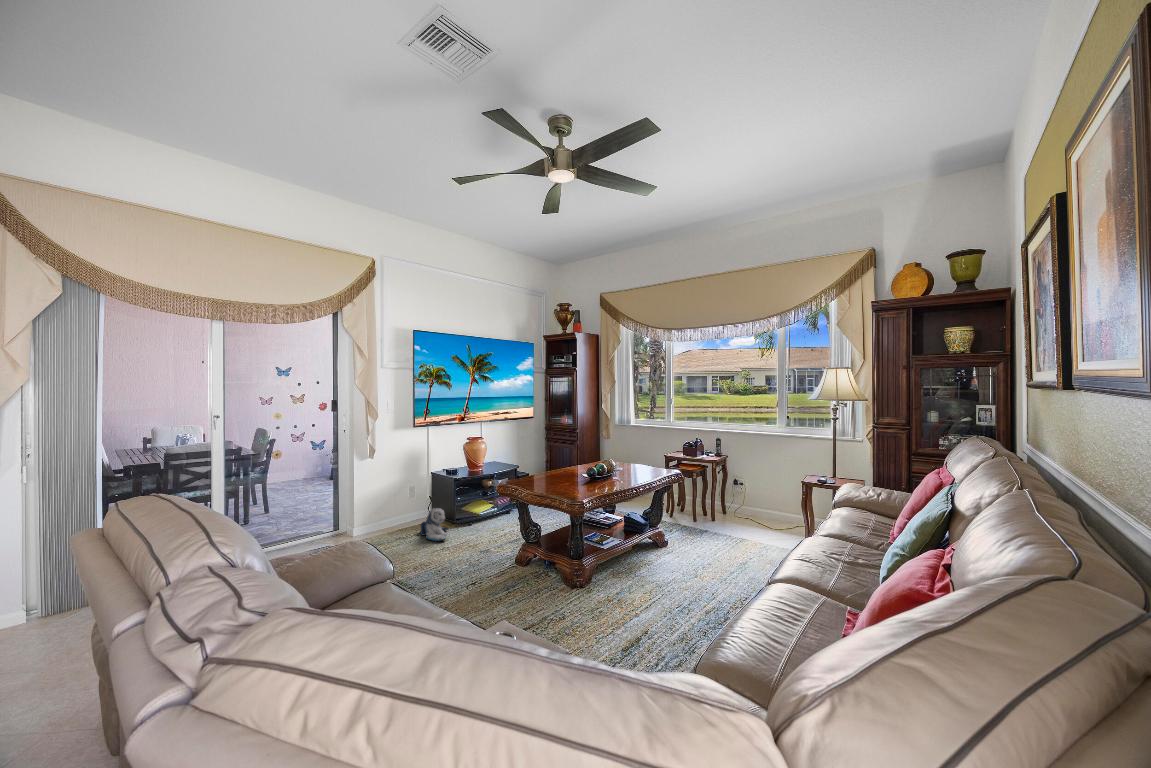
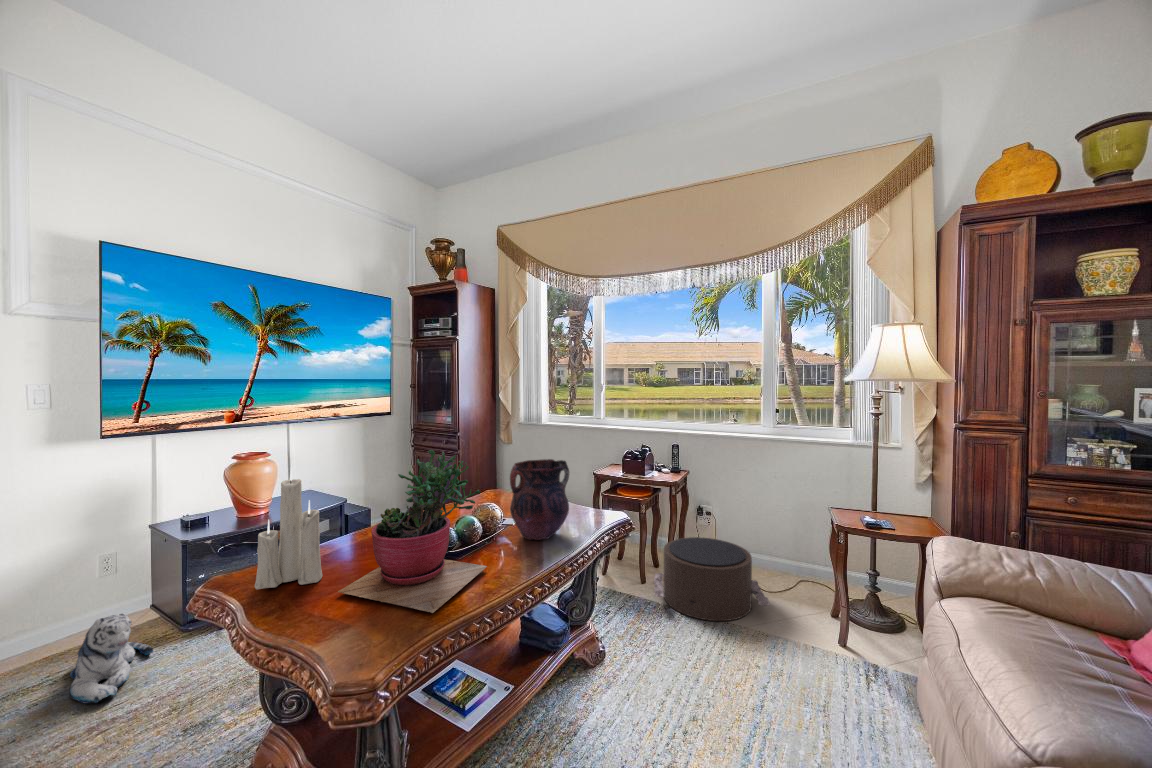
succulent plant: none [555,431,610,490] -> present [338,450,487,613]
candle: none [522,435,545,483] -> present [255,467,322,589]
vase: none [618,440,646,476] -> present [510,459,569,540]
pouf: none [698,495,765,536] -> present [654,537,770,621]

